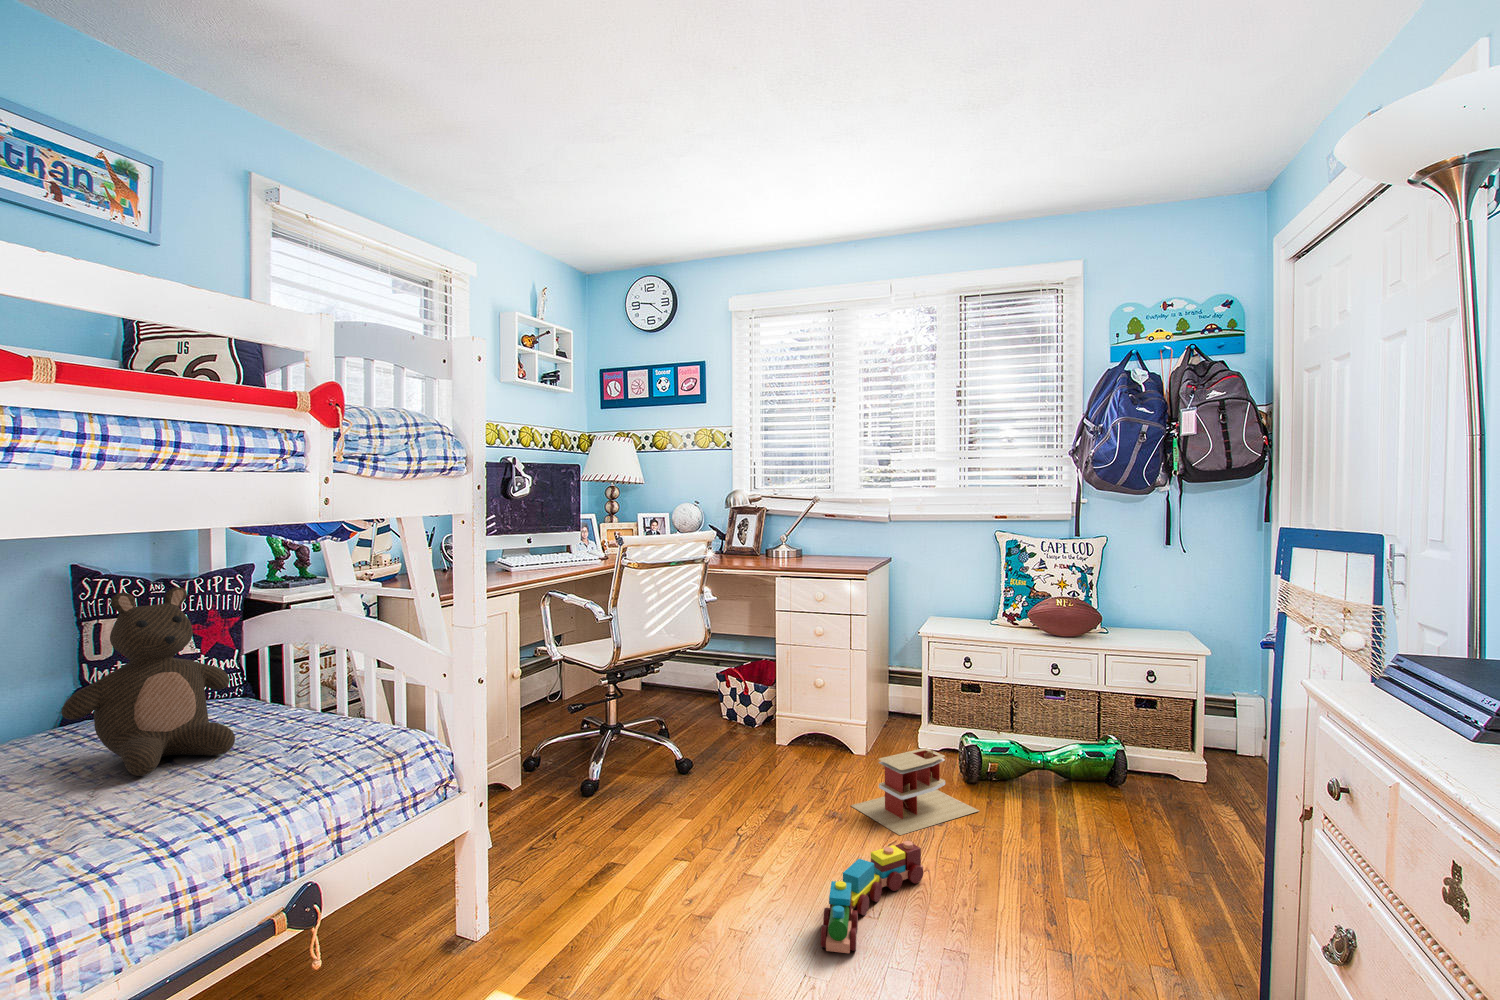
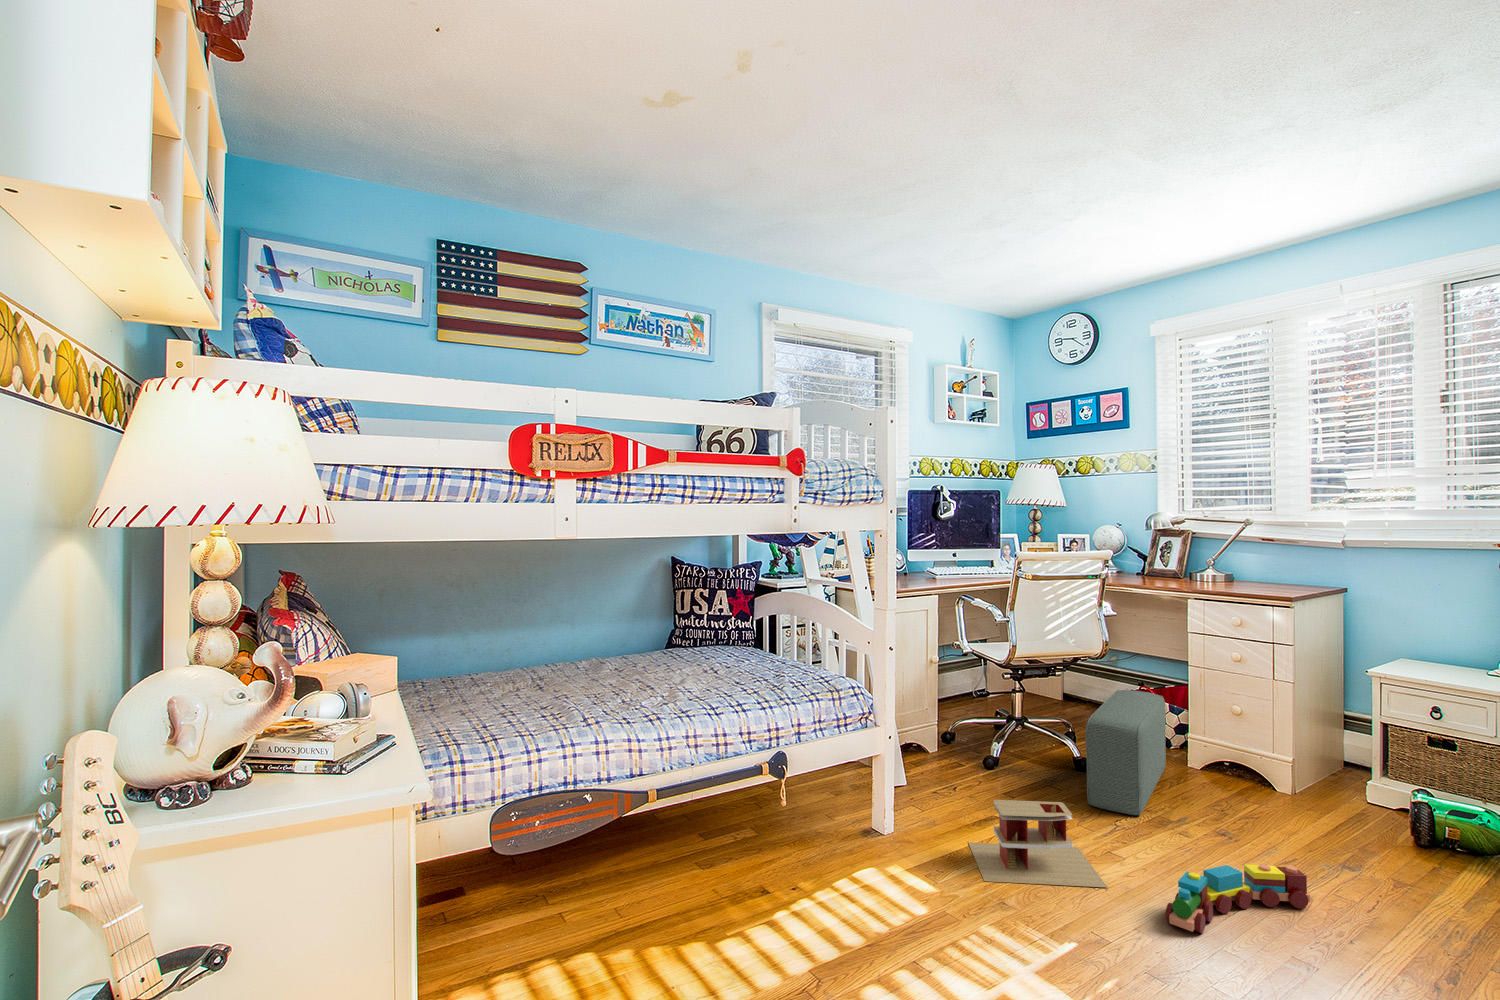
stuffed bear: present [61,587,235,776] -> none [671,571,748,676]
pouf: none [699,676,760,817] -> present [1085,690,1166,815]
toy house: present [851,748,979,835] -> present [968,800,1107,887]

